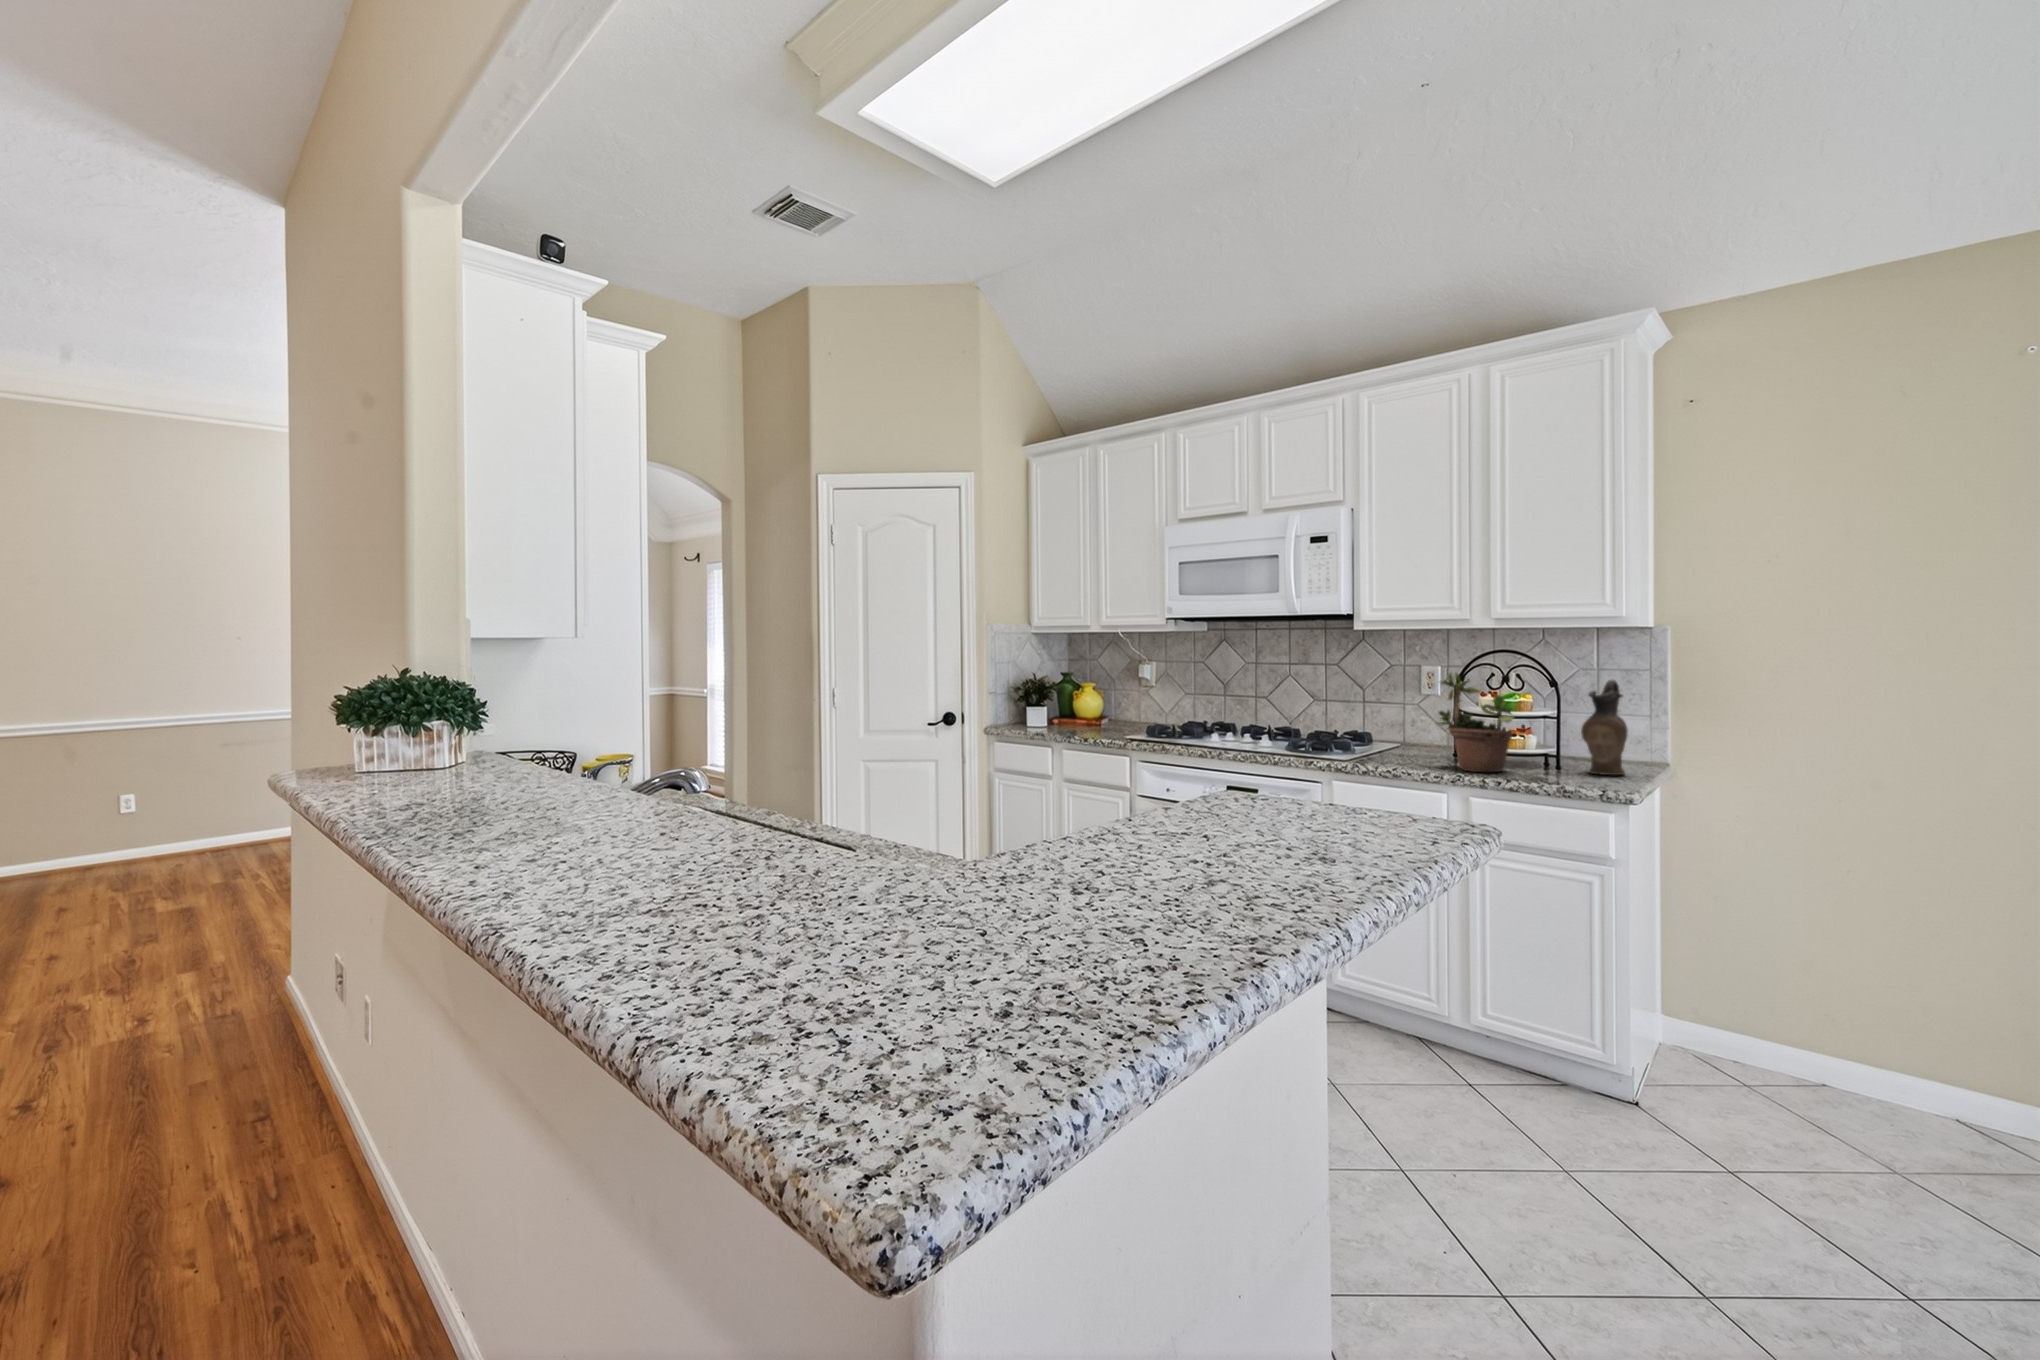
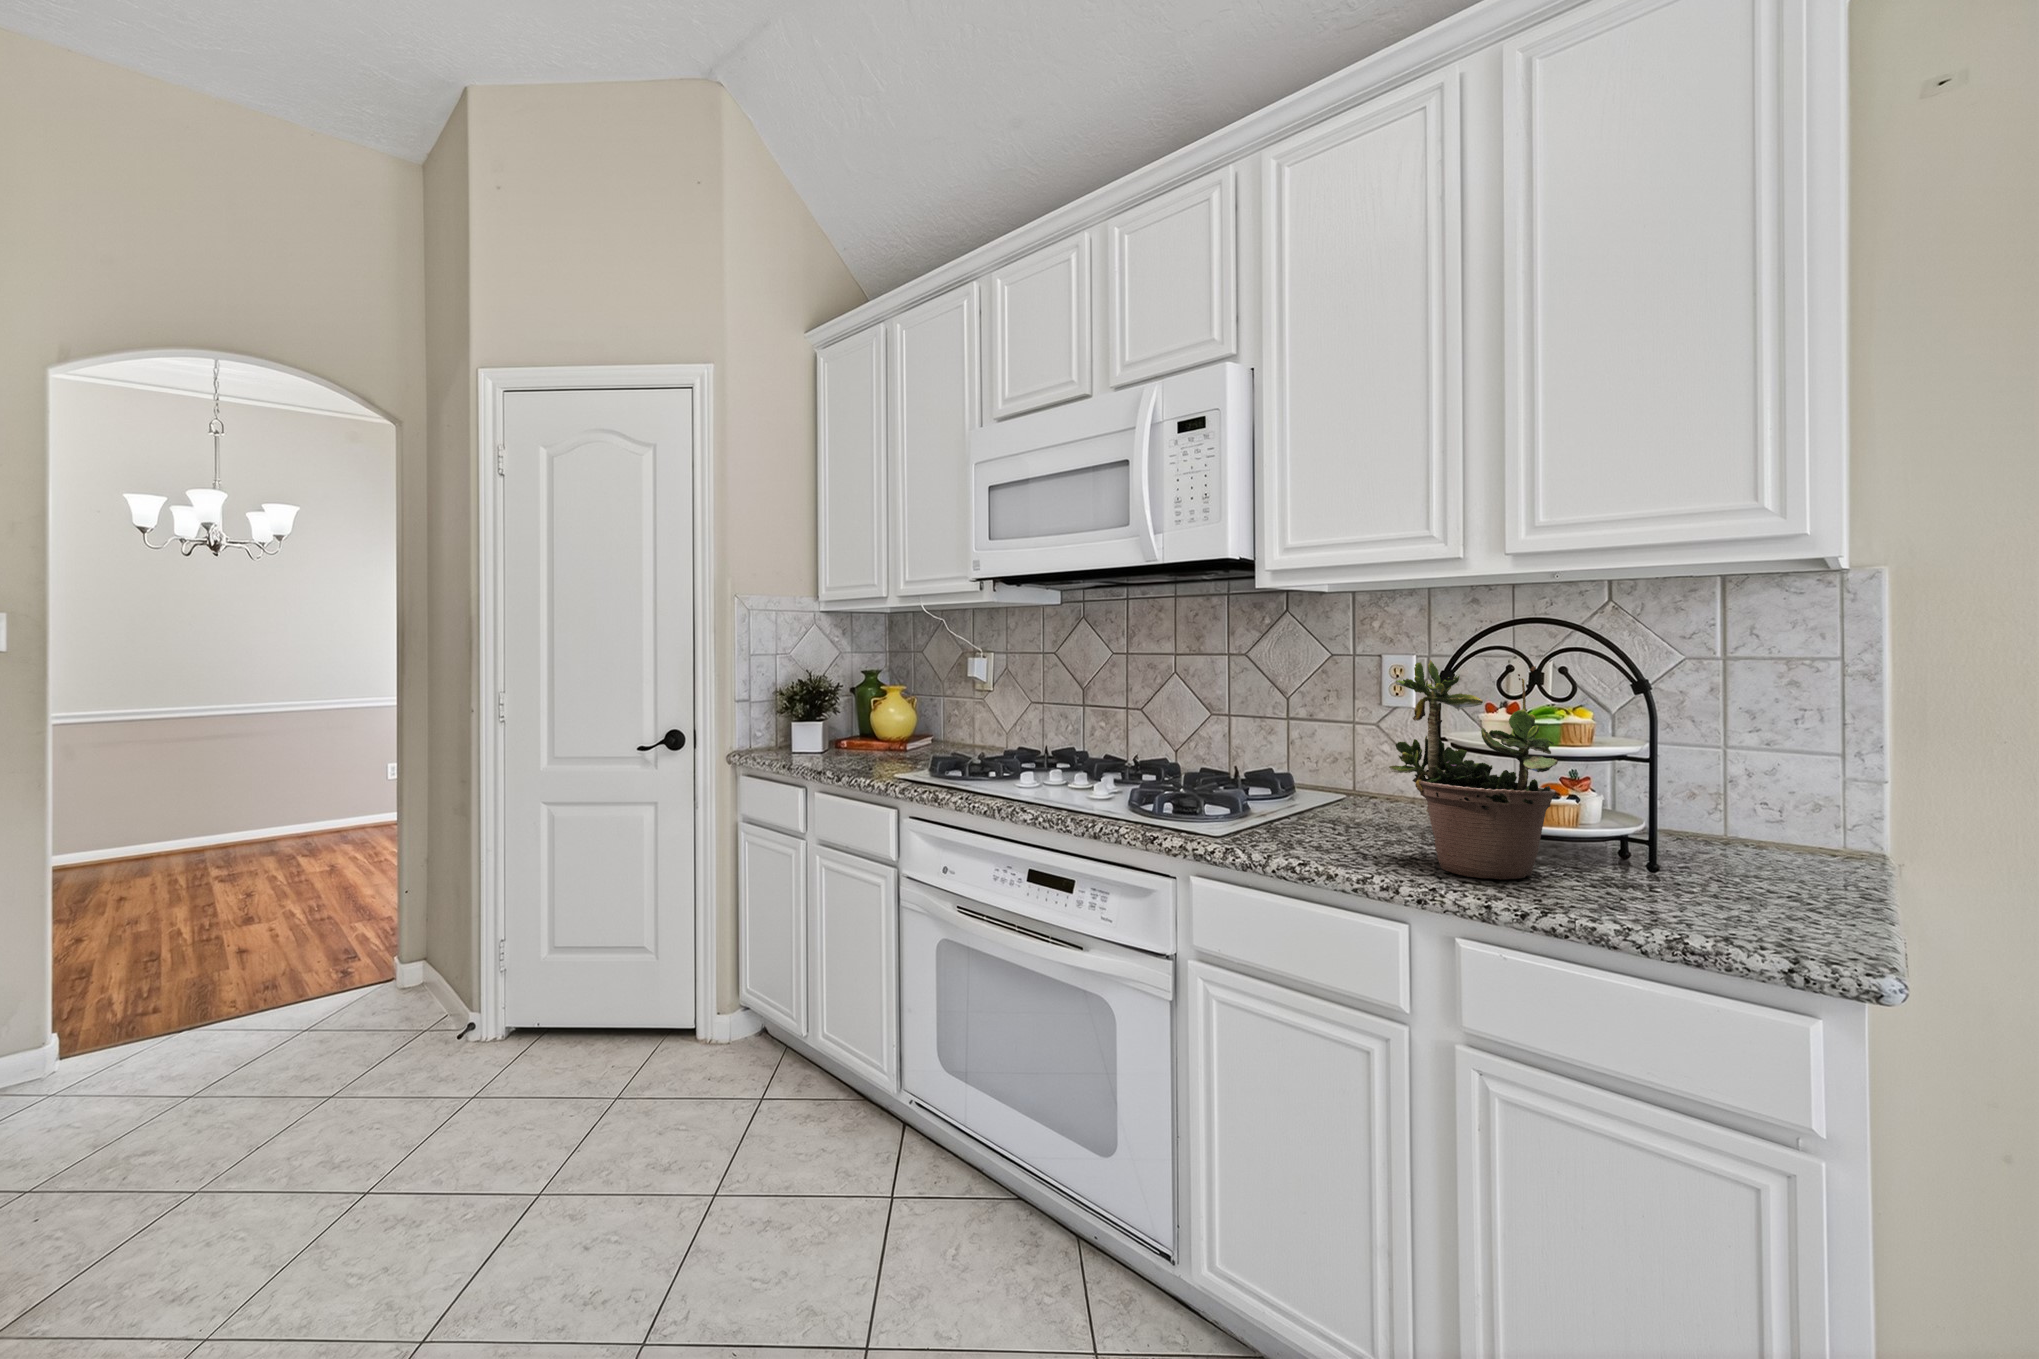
ceramic pitcher: present [1581,680,1628,775] -> none [1708,678,1821,895]

